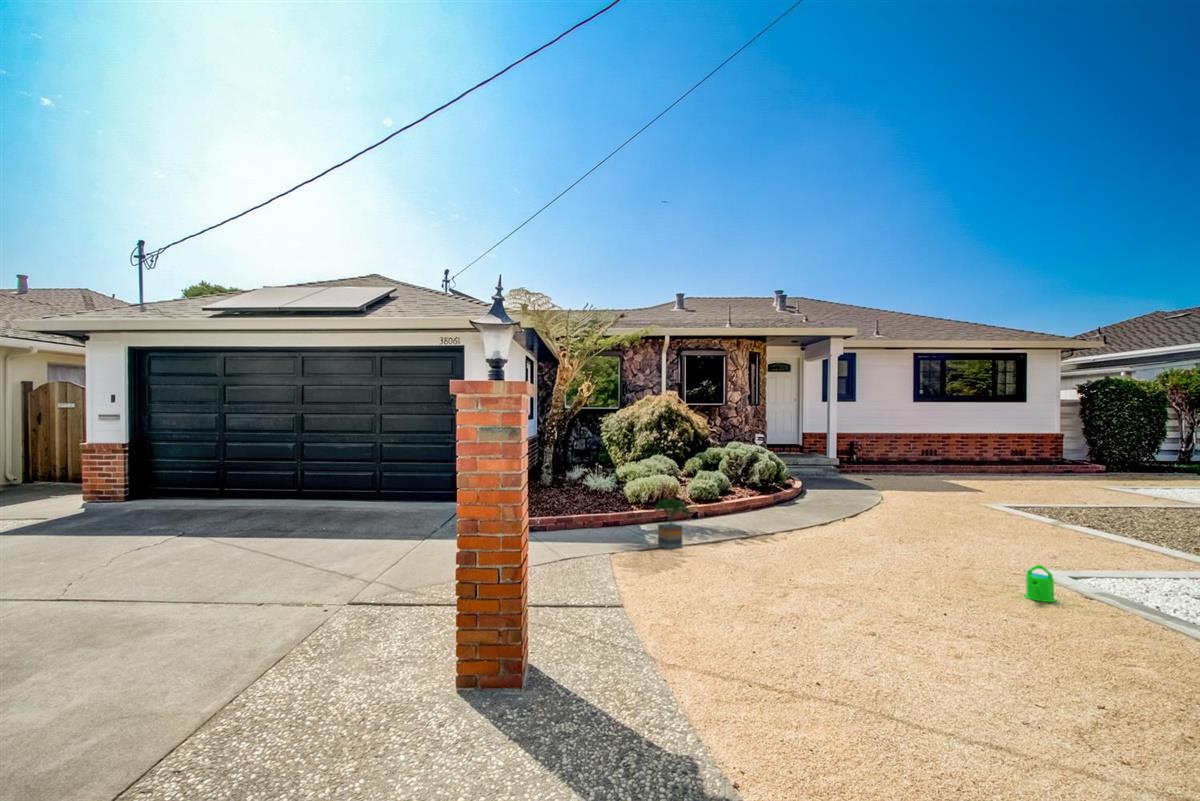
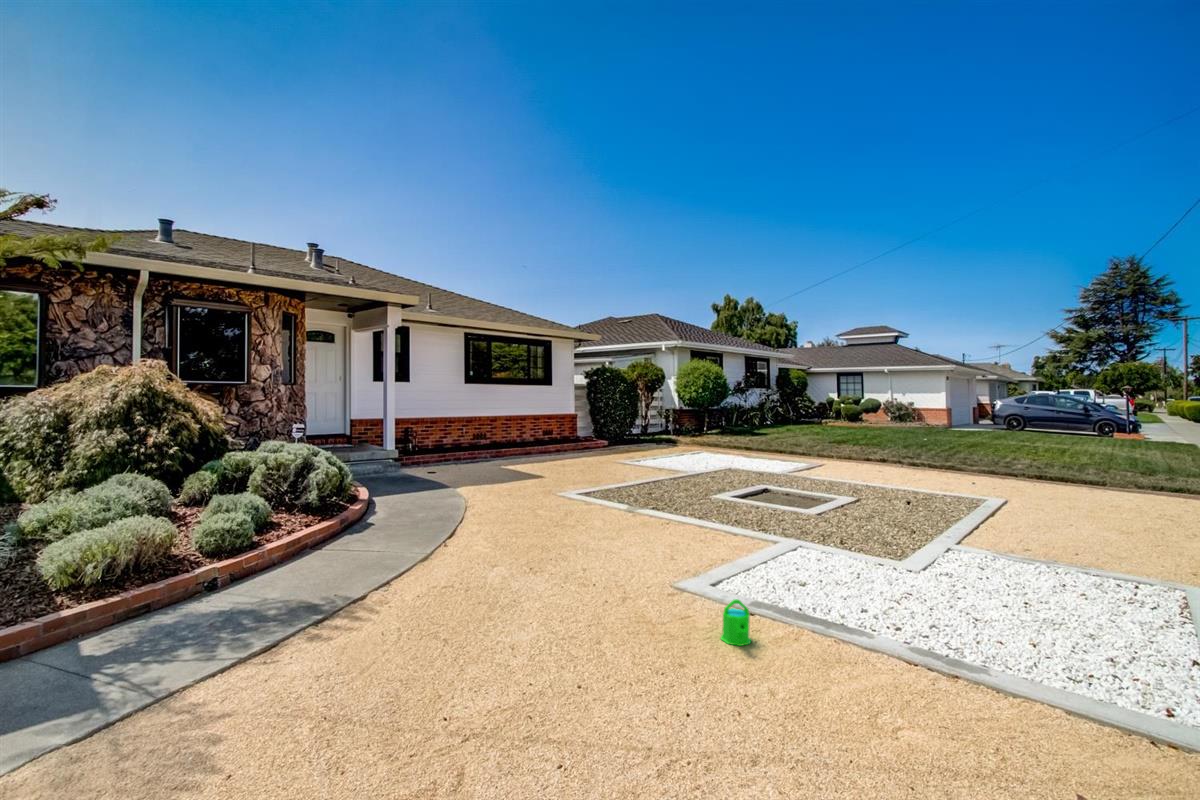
potted tree: present [655,499,690,549] -> none [117,595,219,717]

